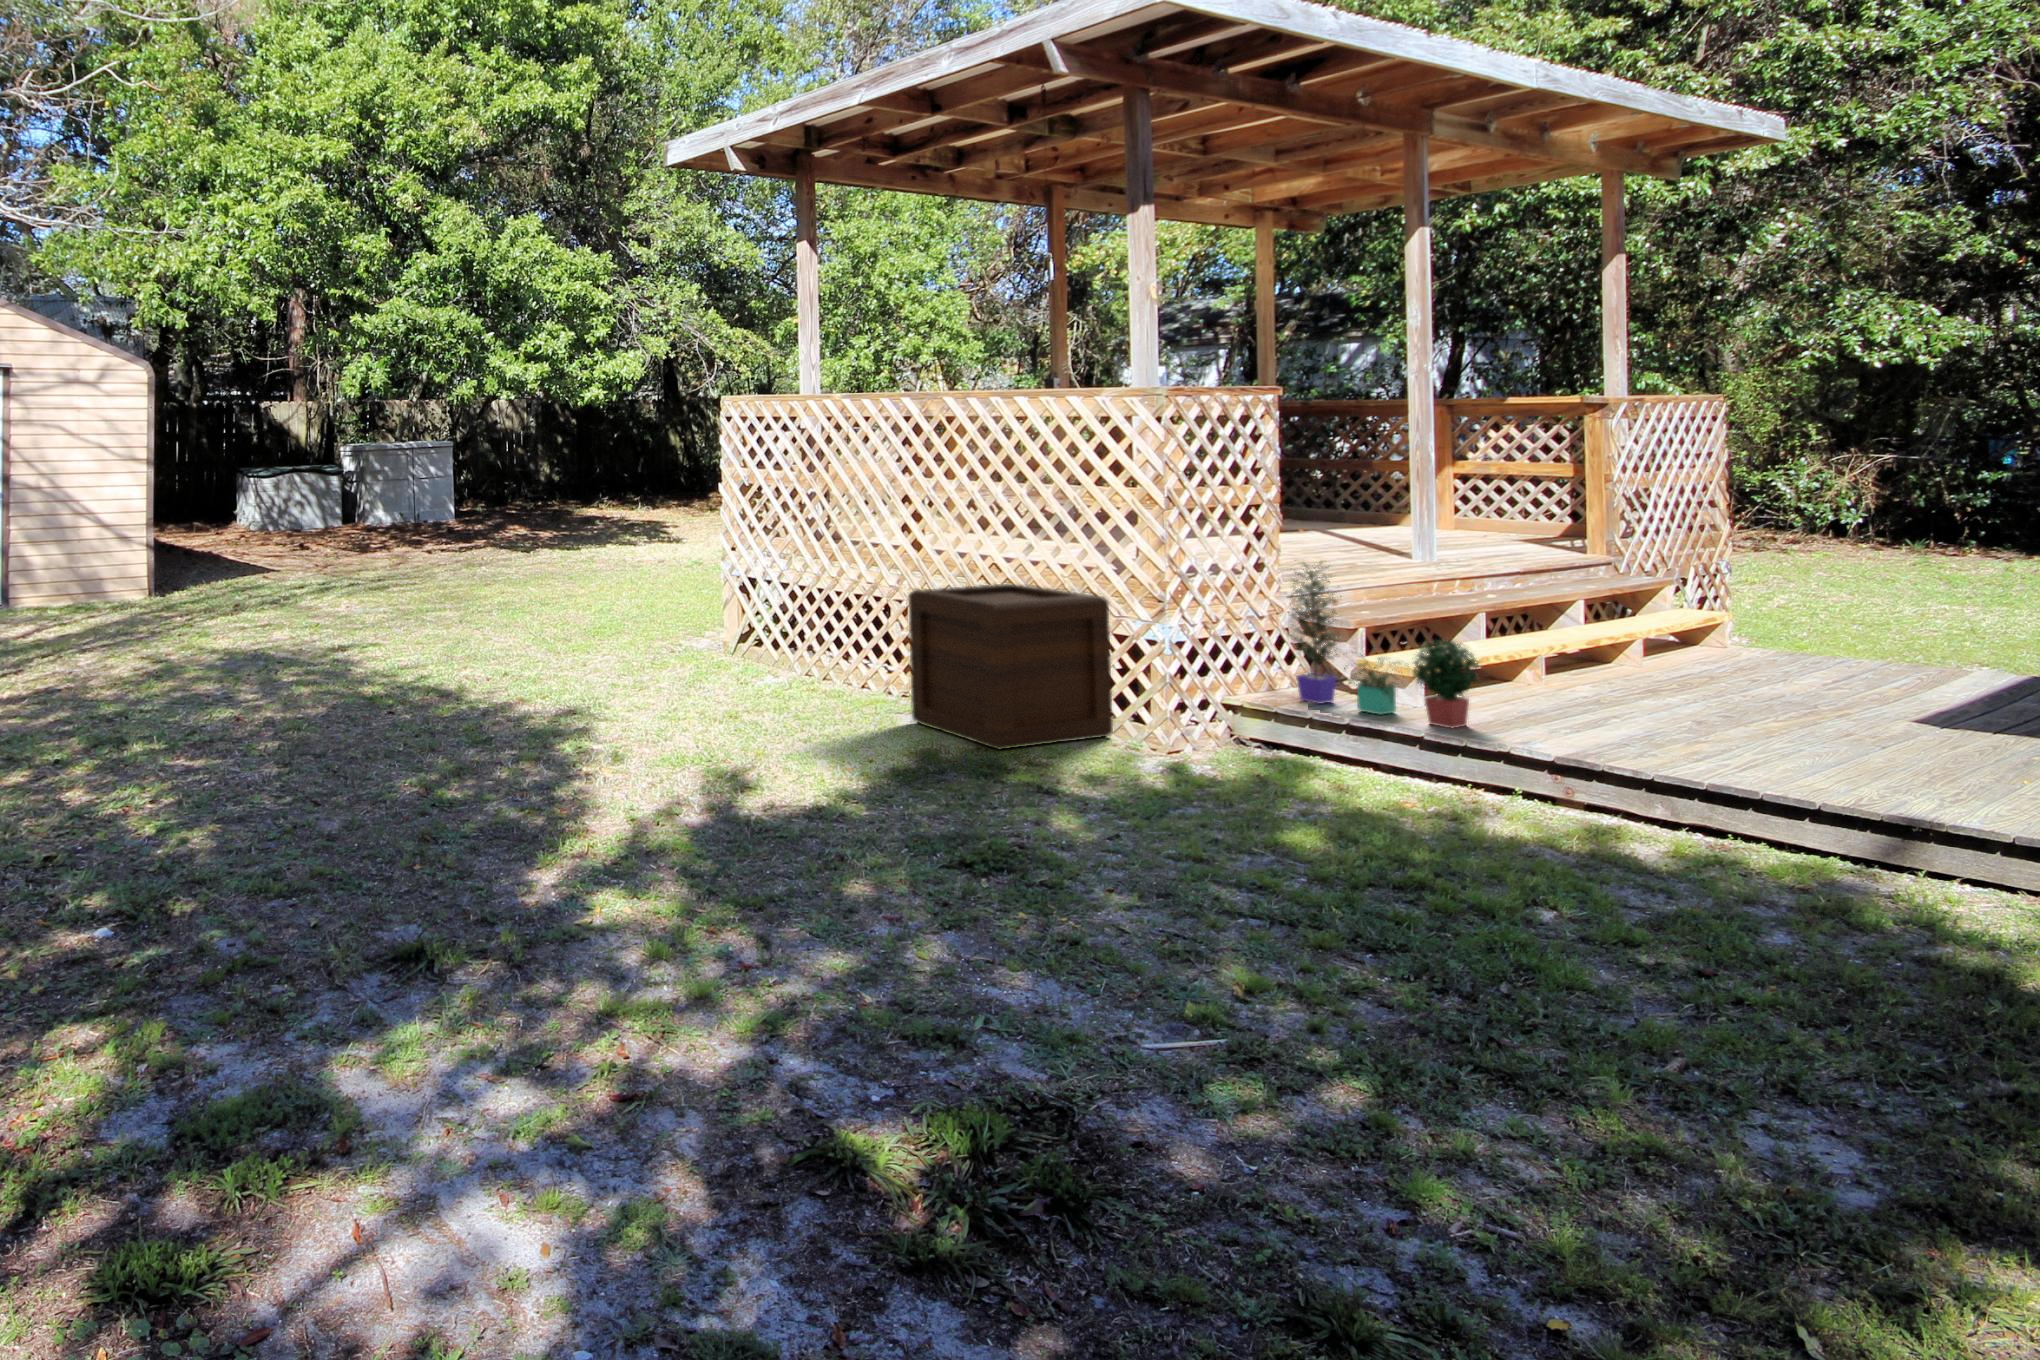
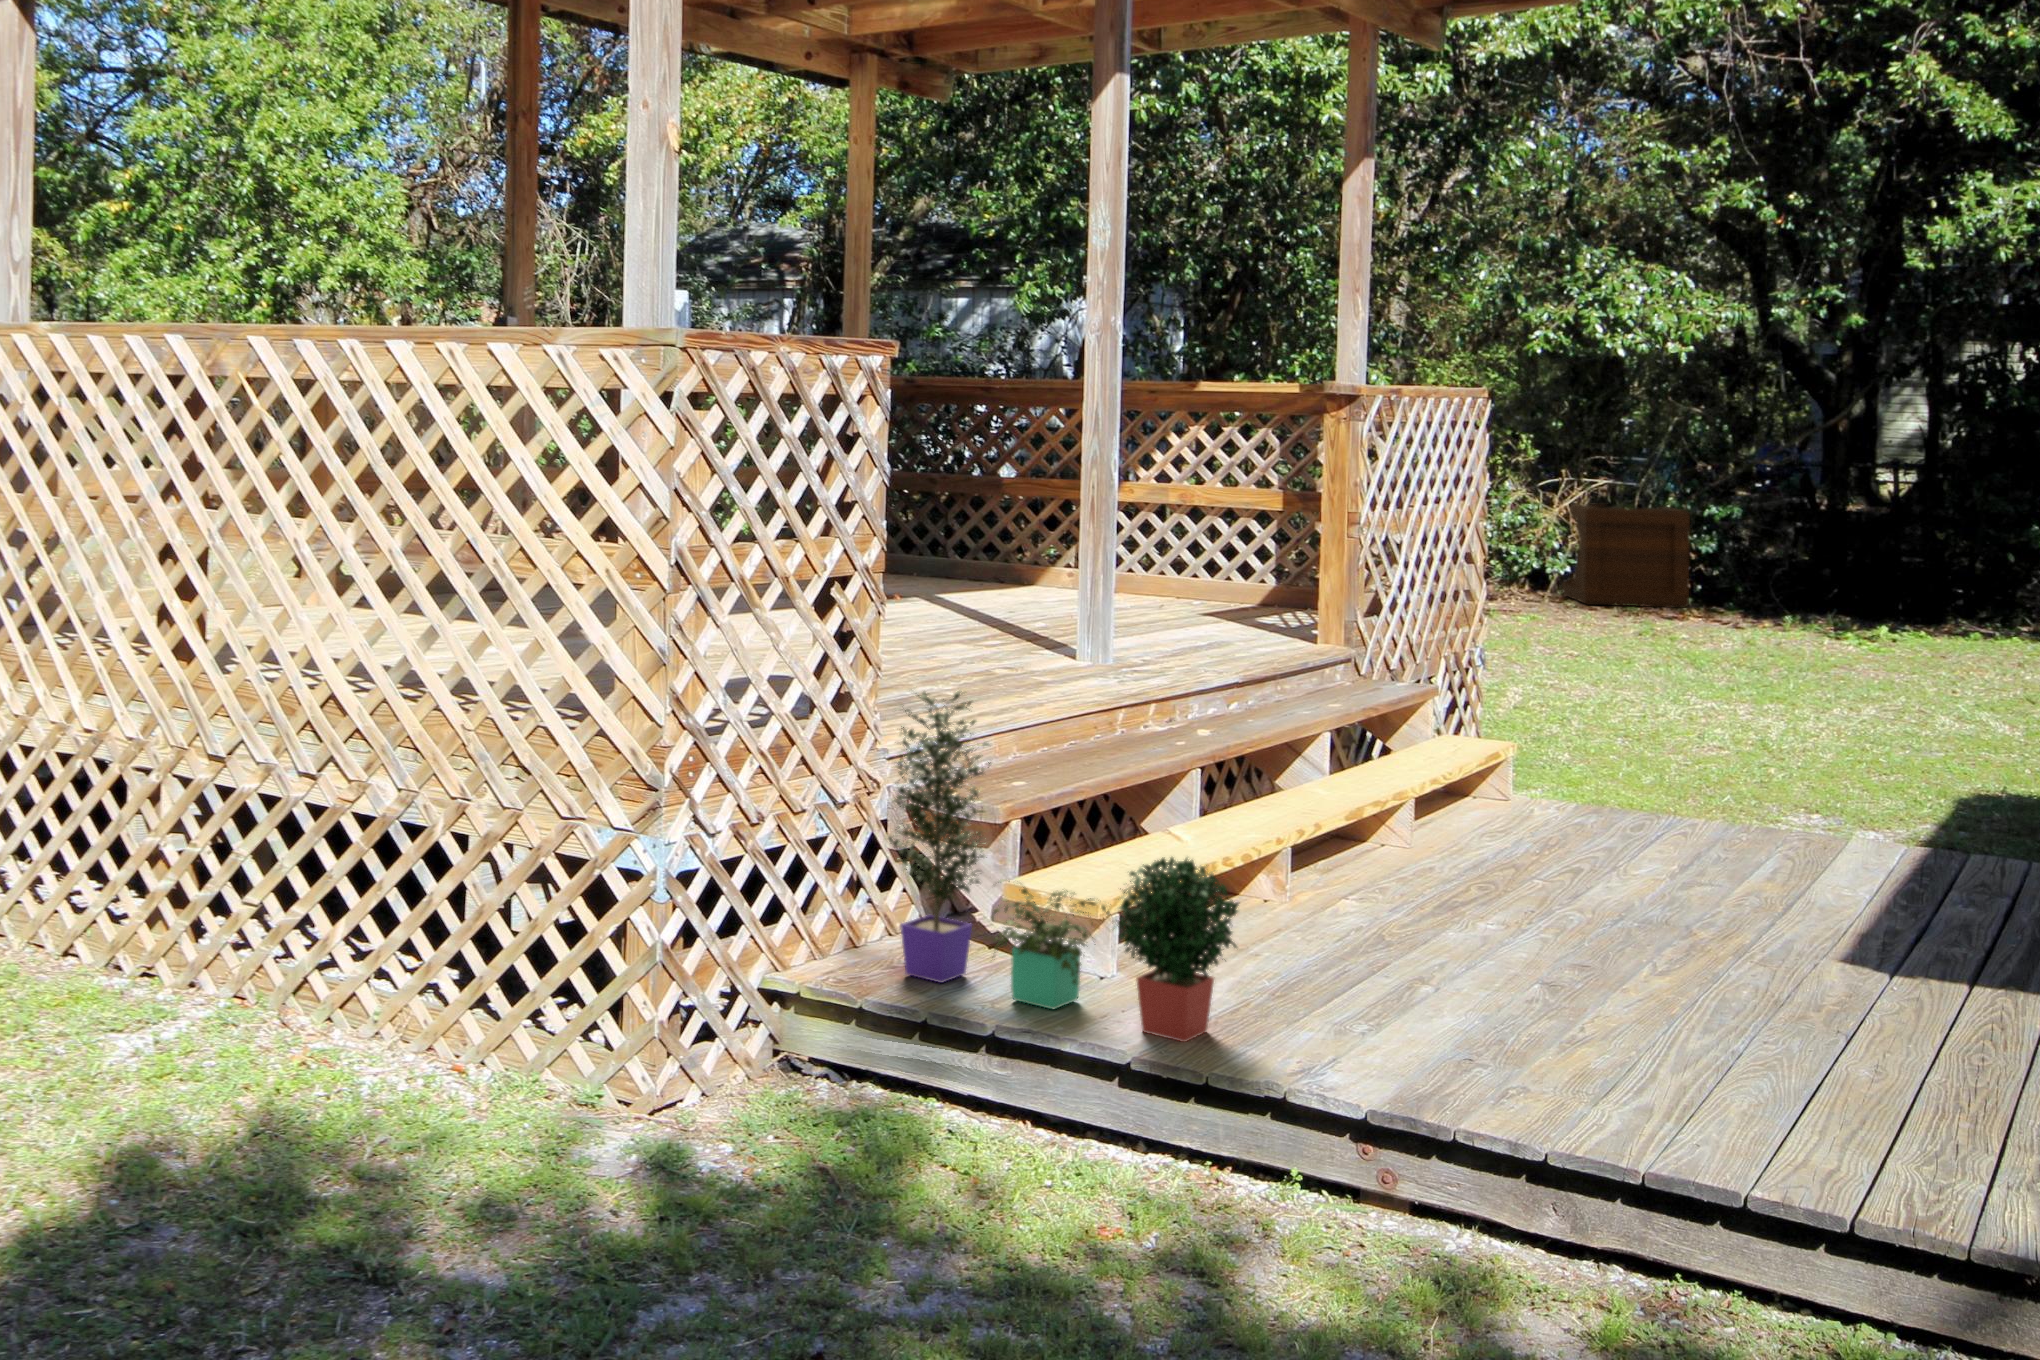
wooden crate: present [909,584,1113,749] -> present [1562,504,1690,608]

